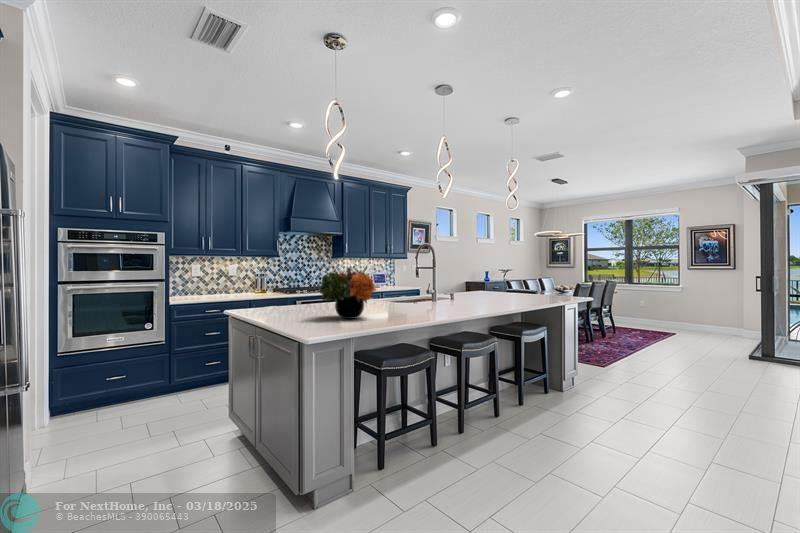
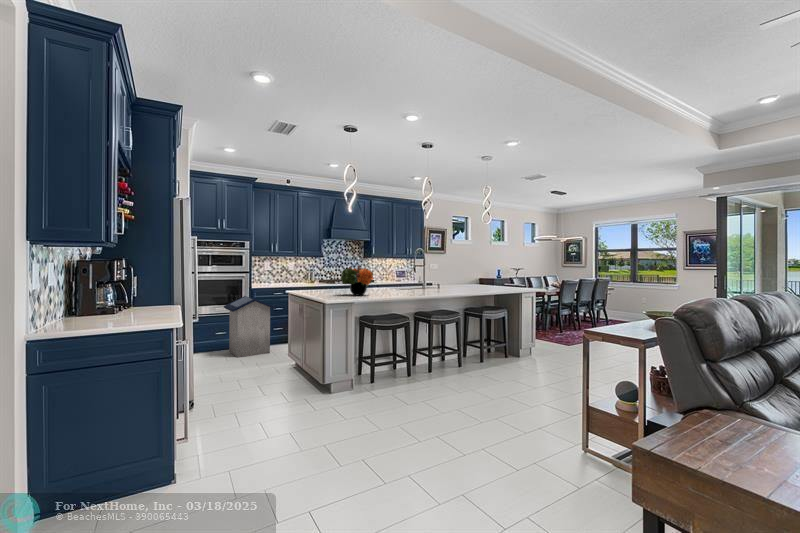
trash can: none [120,316,207,418] -> present [224,296,276,357]

